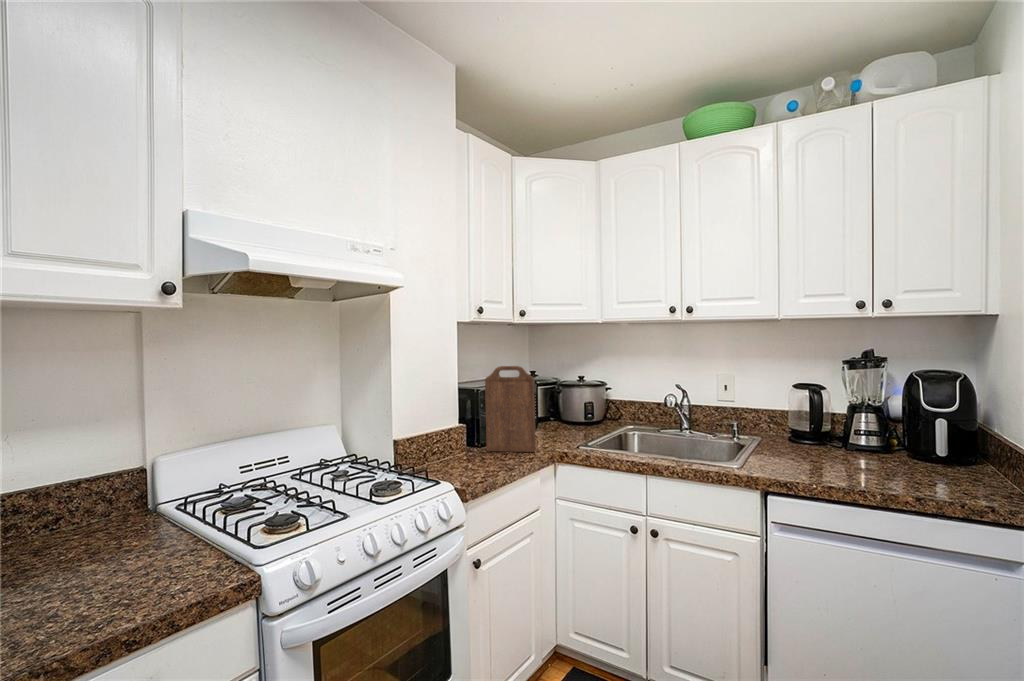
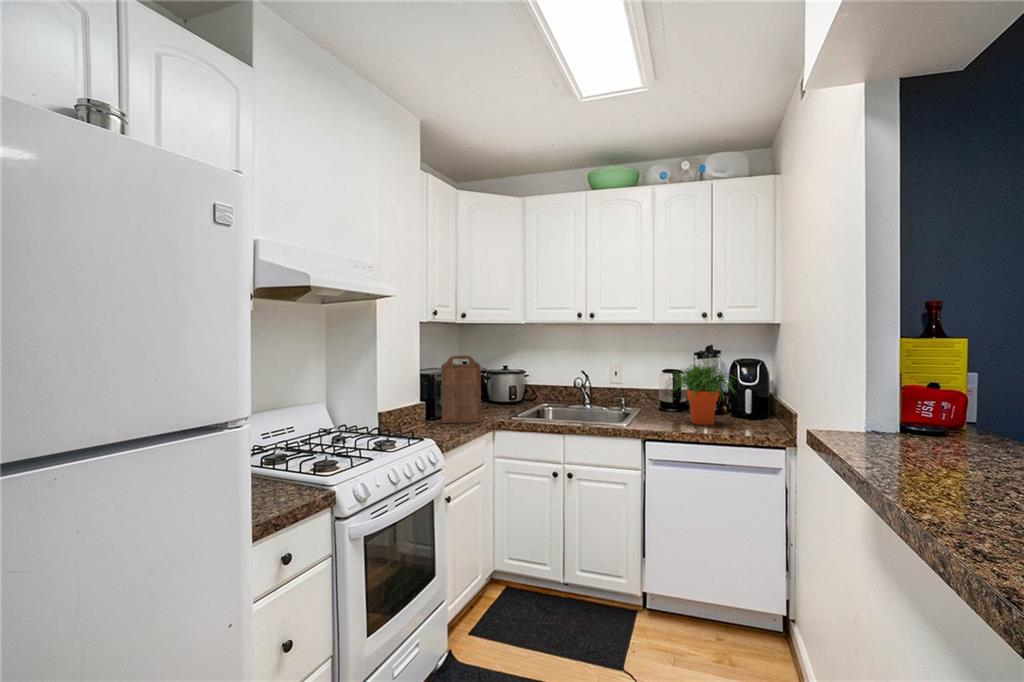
potted plant: none [802,380,929,473] -> present [673,365,734,425]

